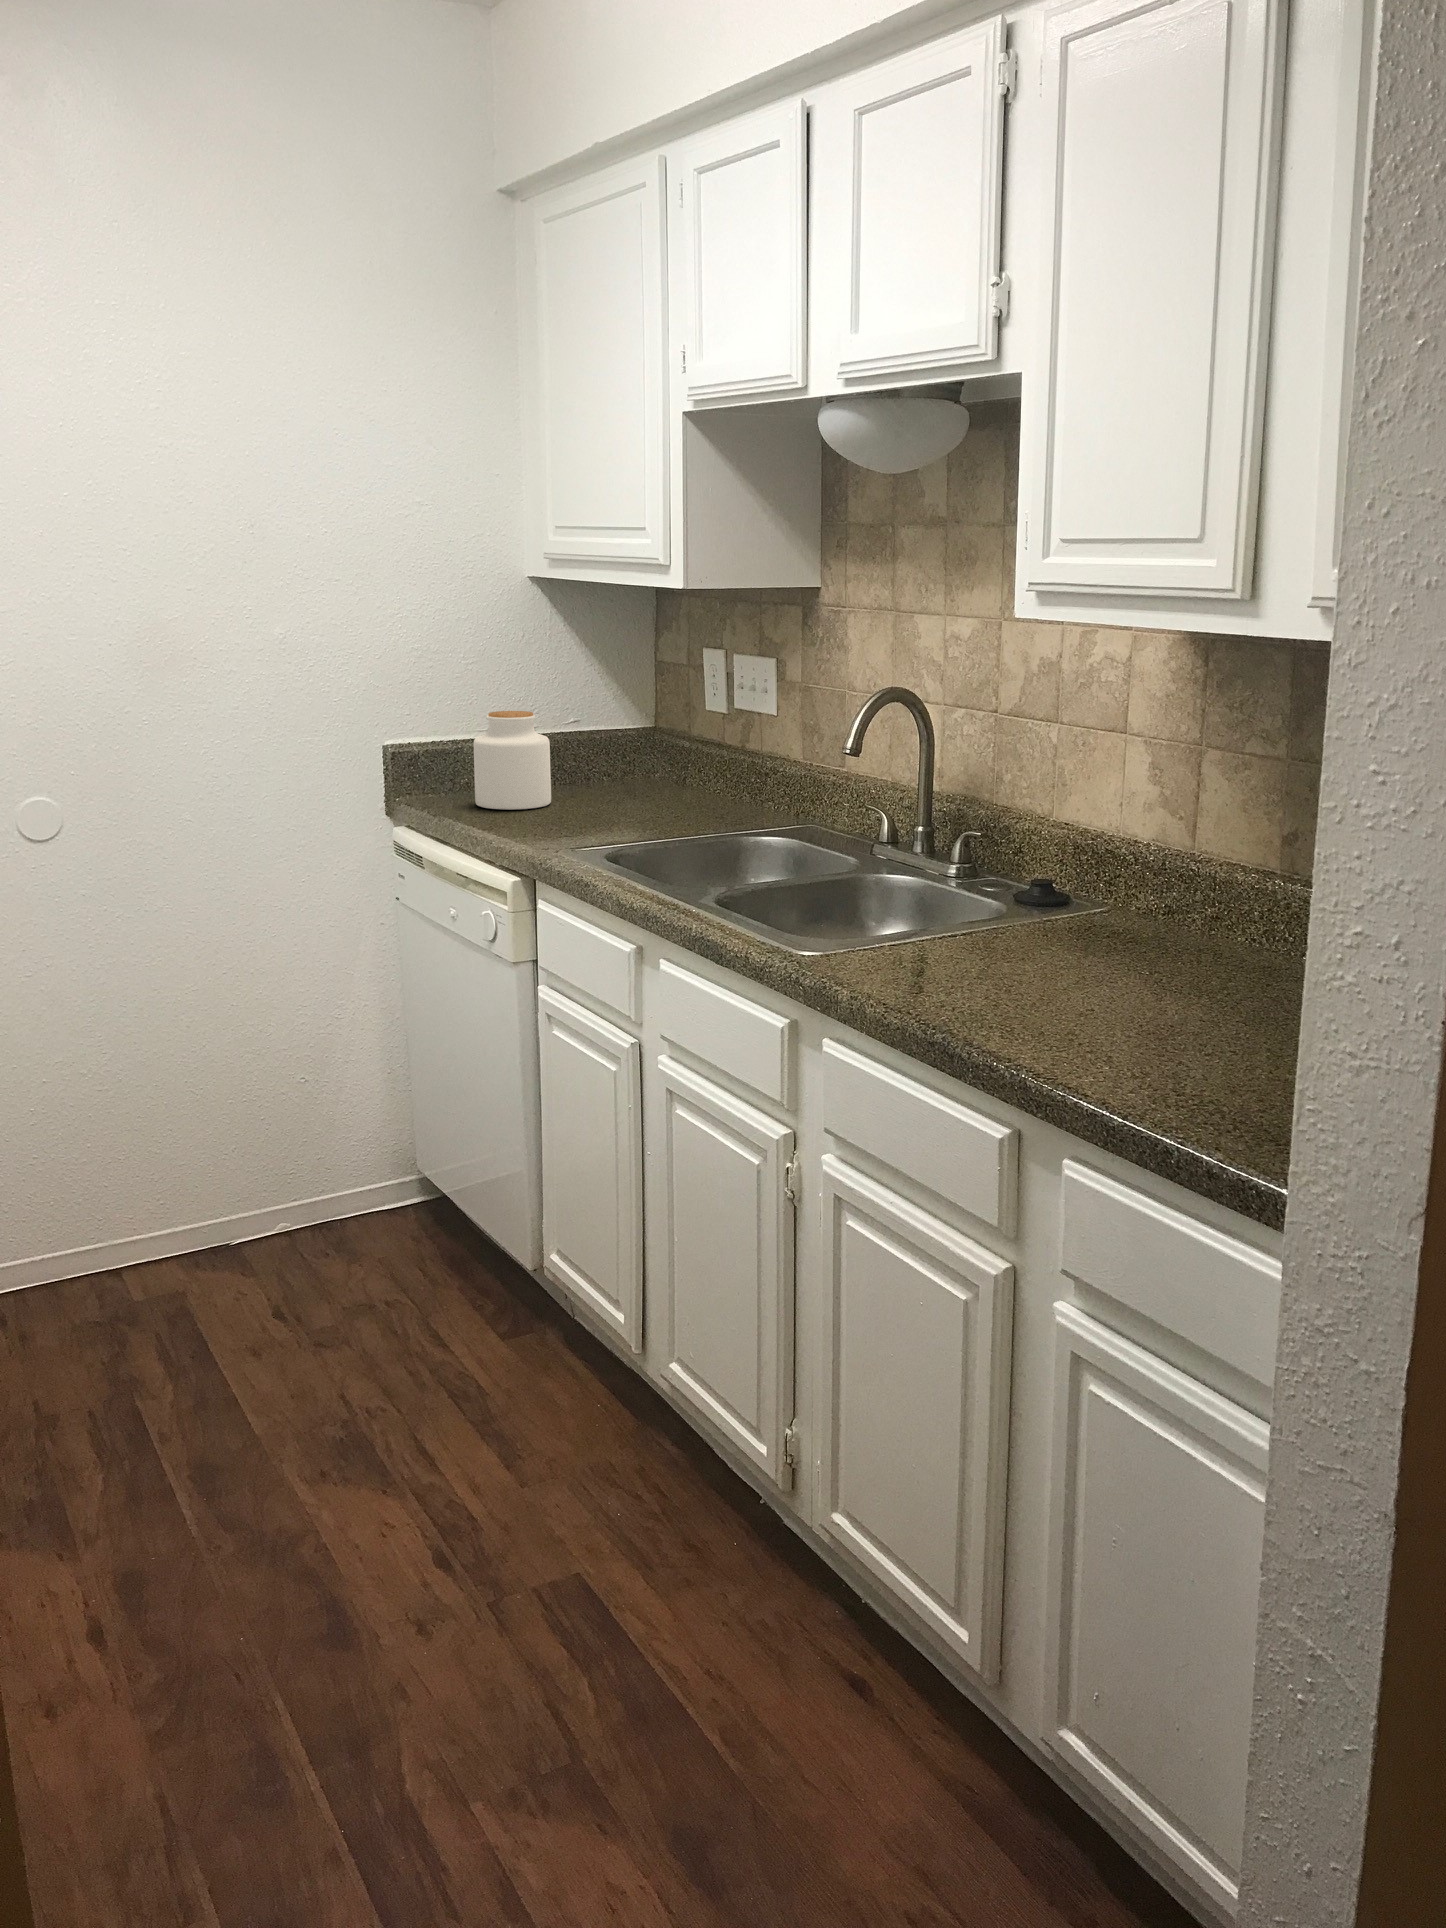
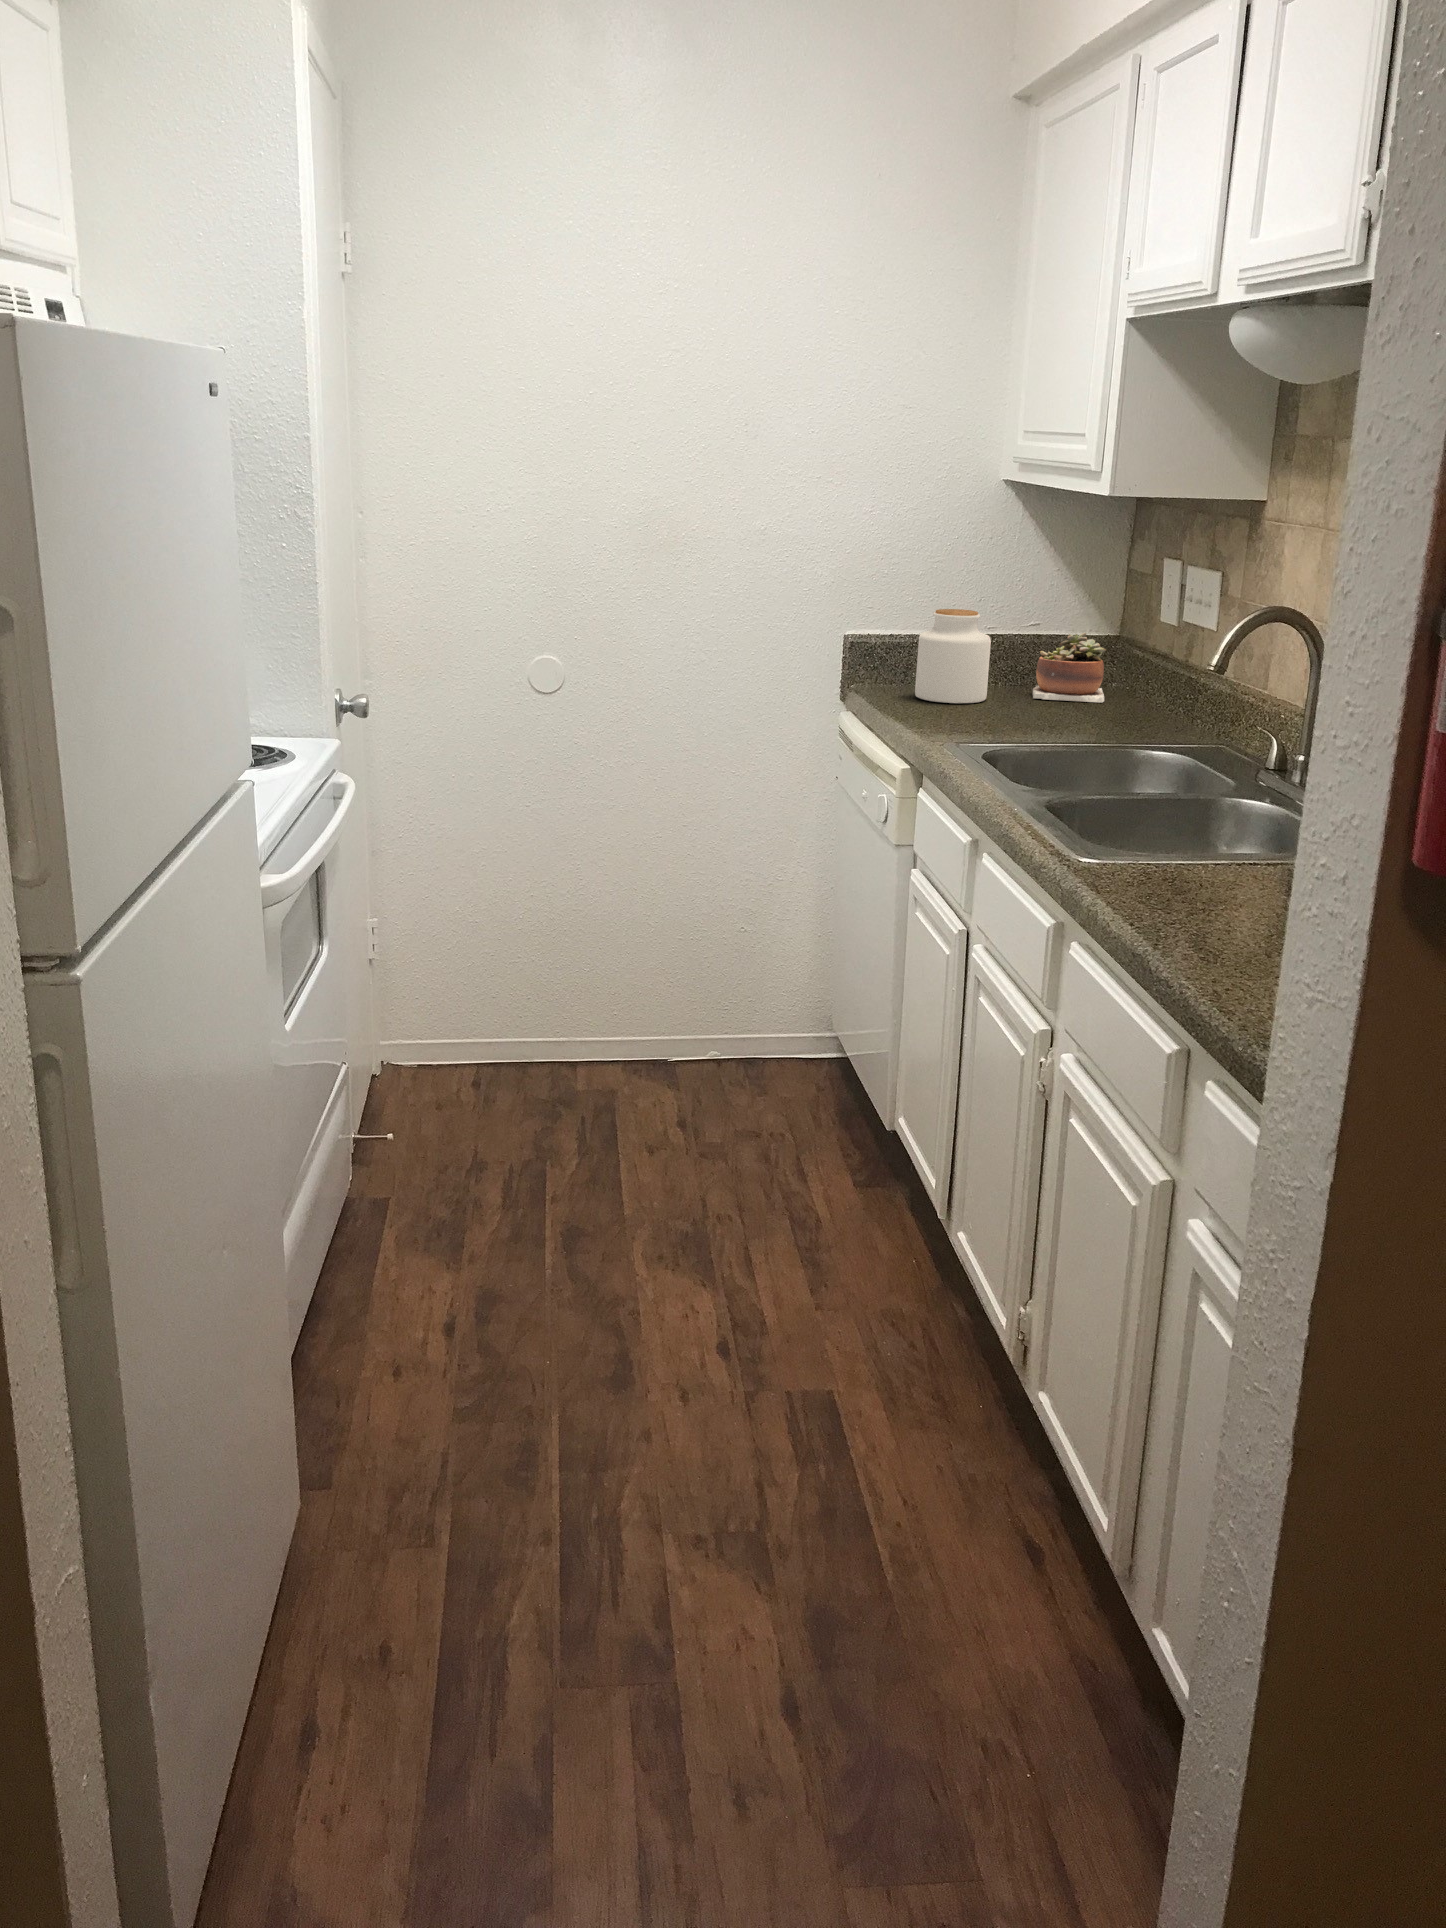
succulent plant: none [588,725,665,796] -> present [1033,633,1106,703]

